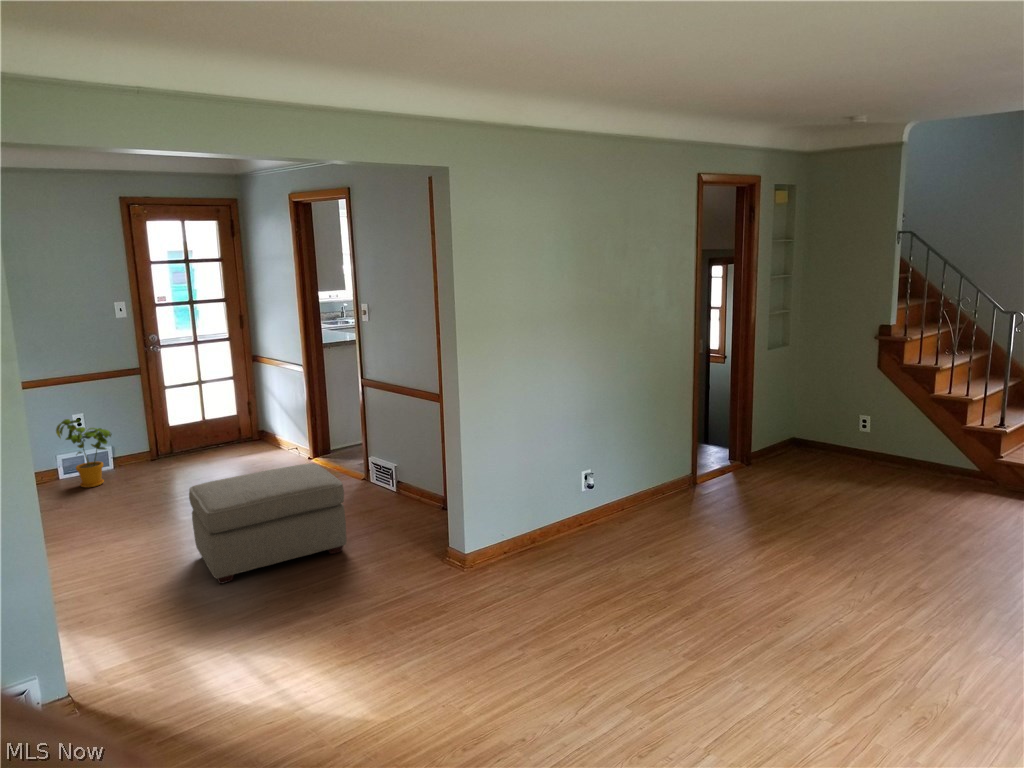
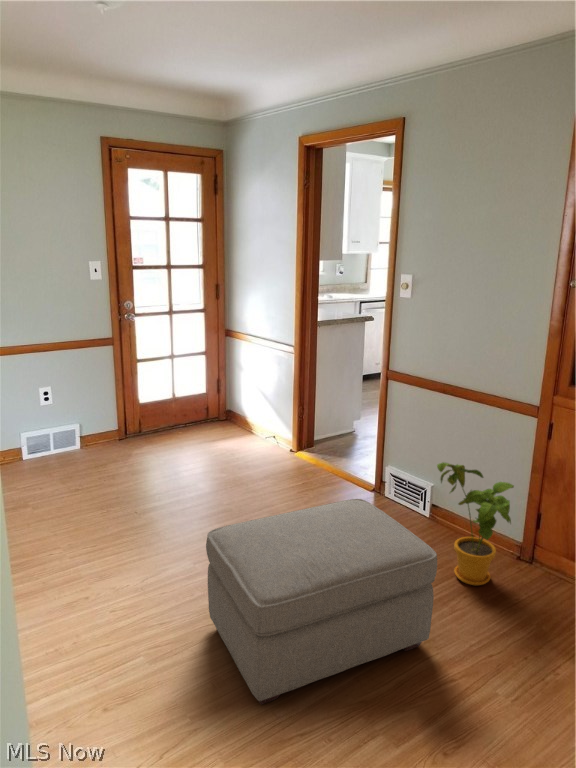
house plant: present [56,419,111,487] -> present [437,462,514,585]

